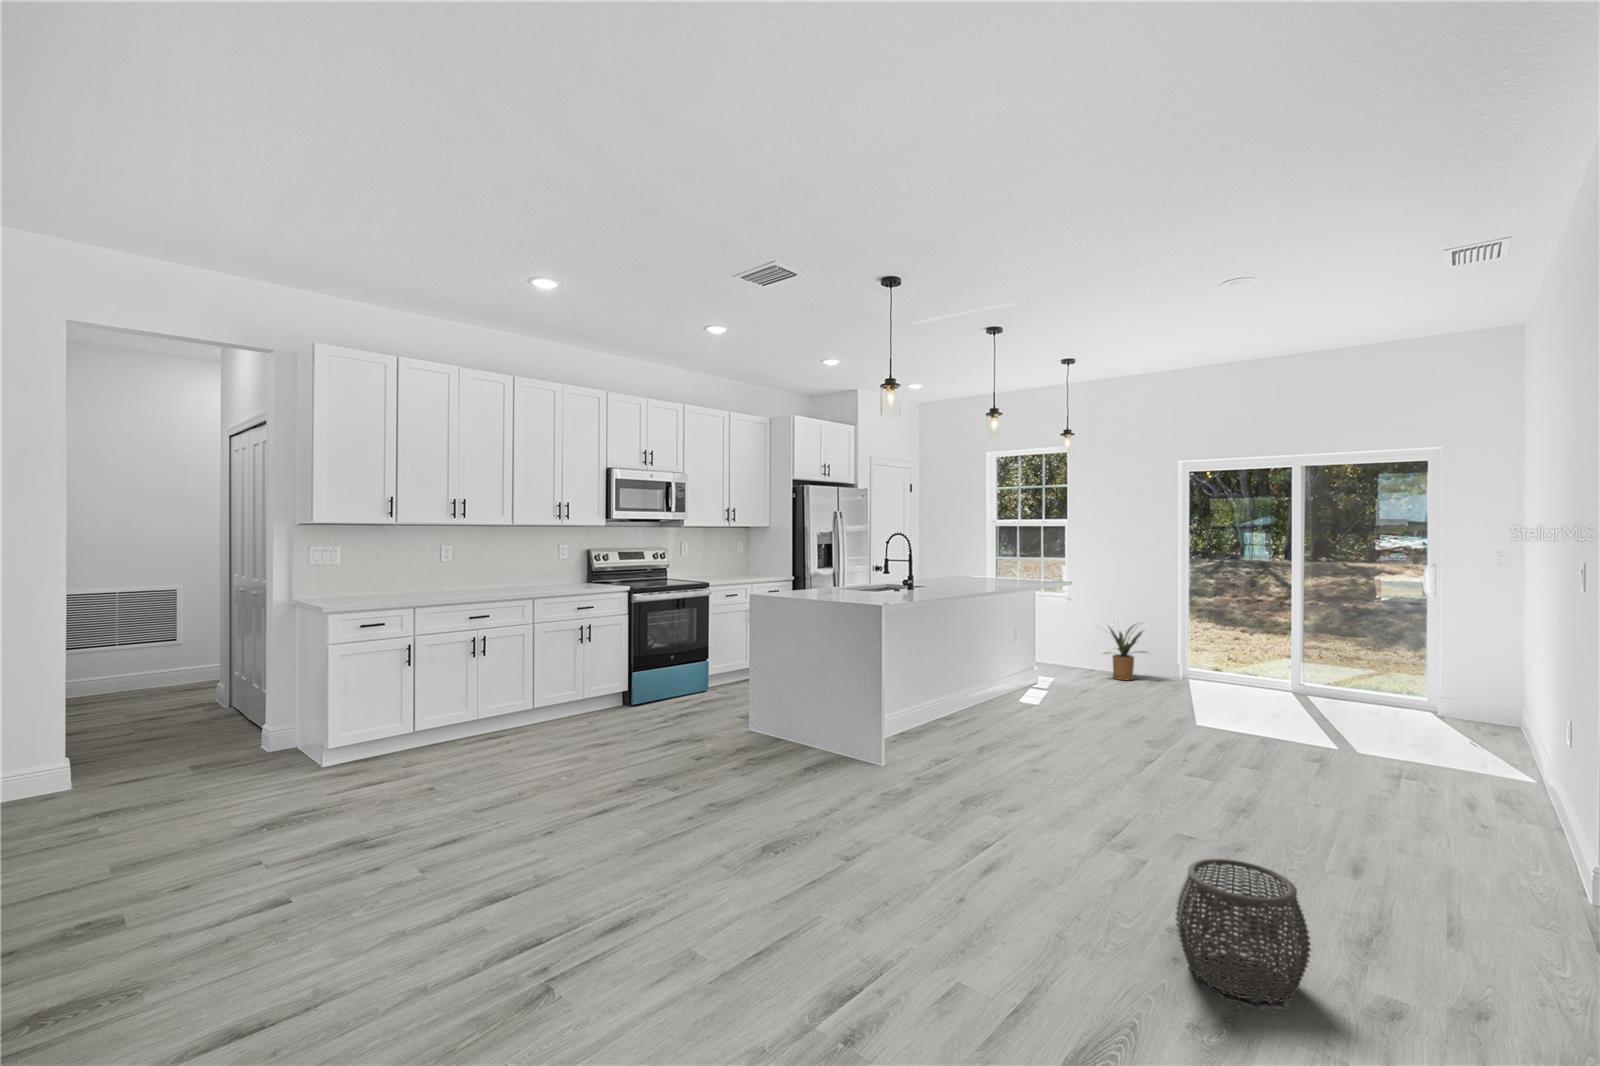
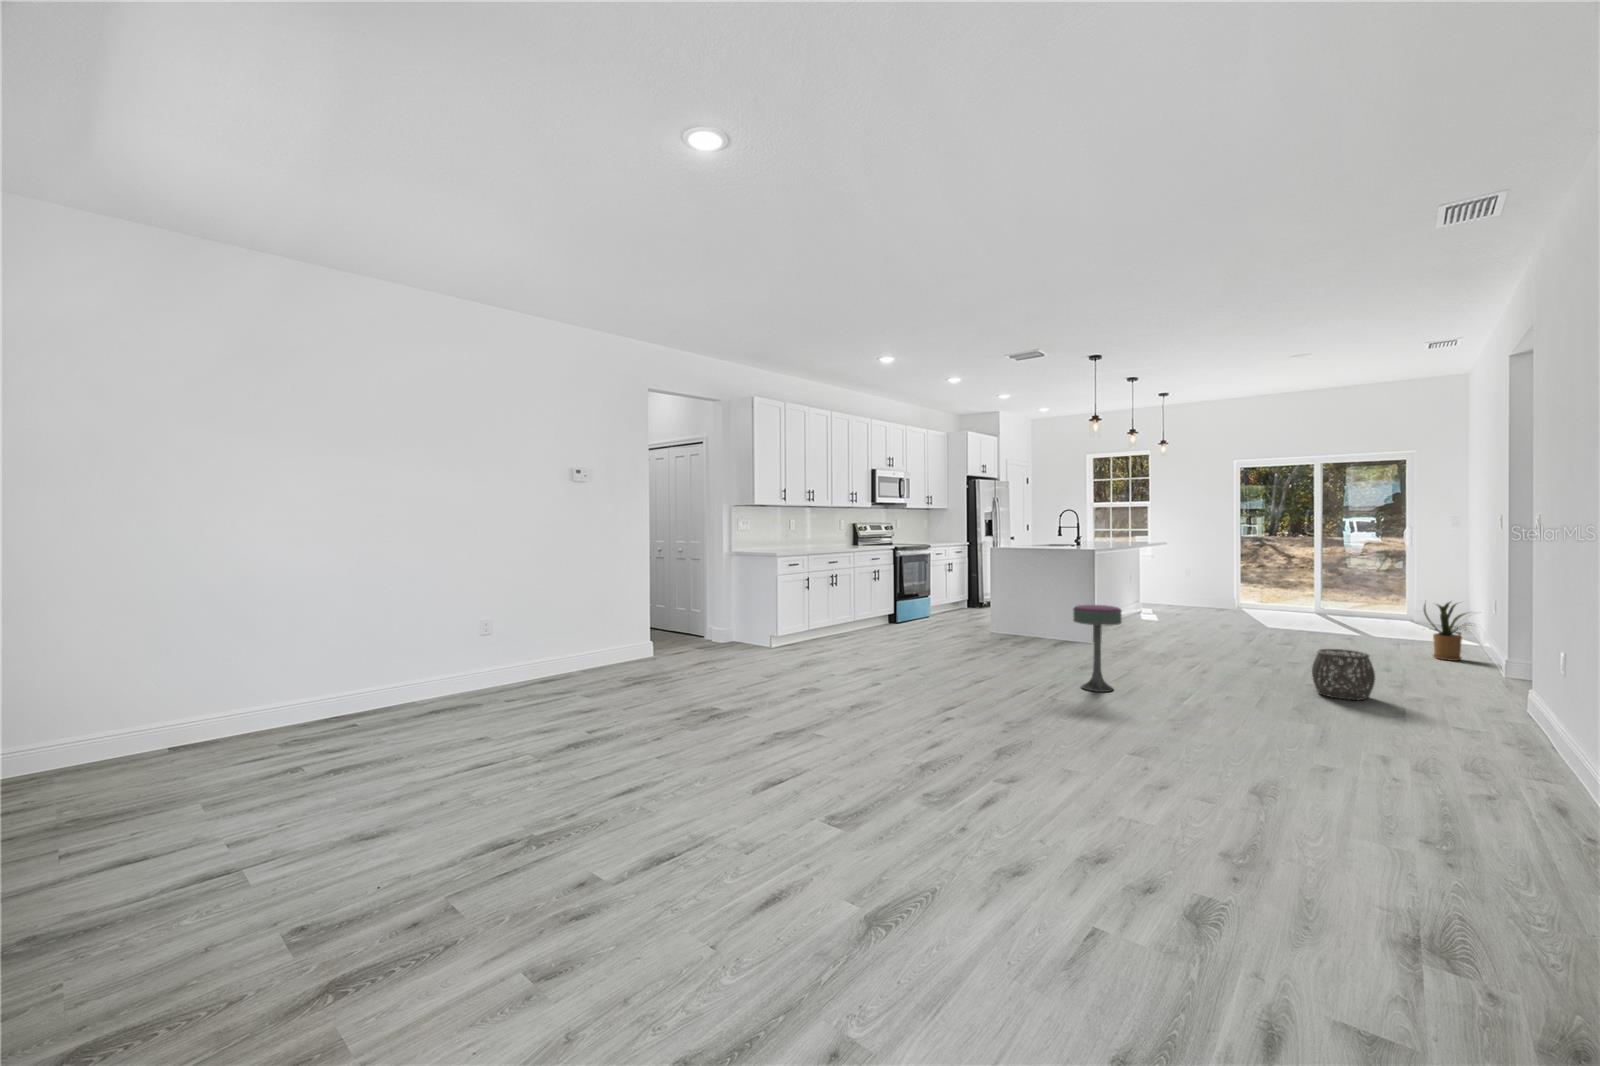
house plant: present [1105,624,1144,680] -> present [1424,602,1465,661]
bar stool: none [678,742,774,945] -> present [1073,605,1122,692]

